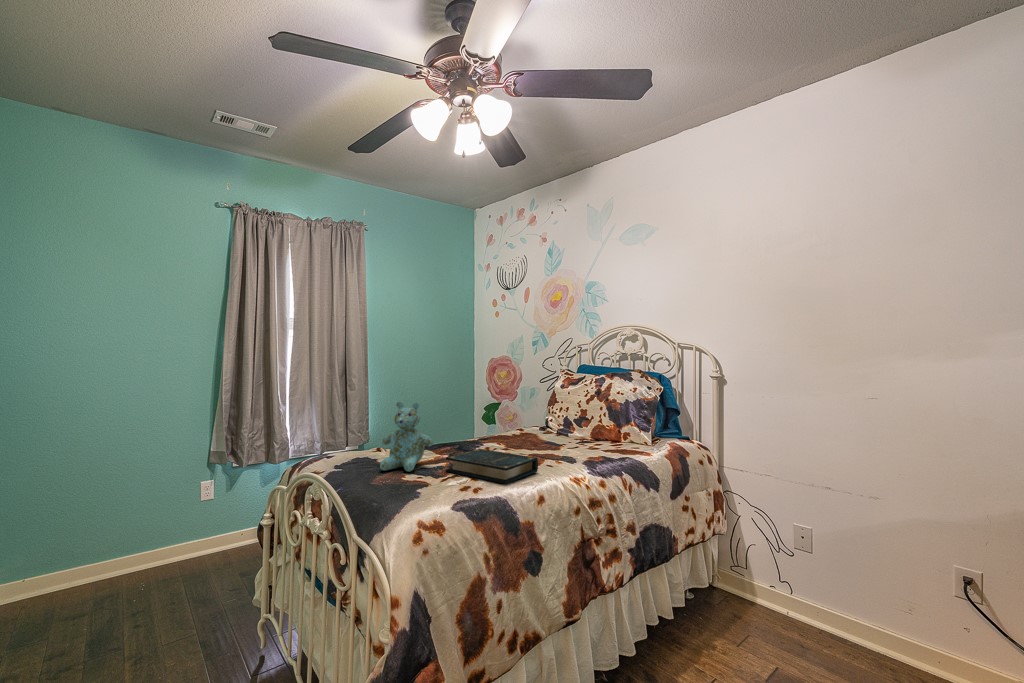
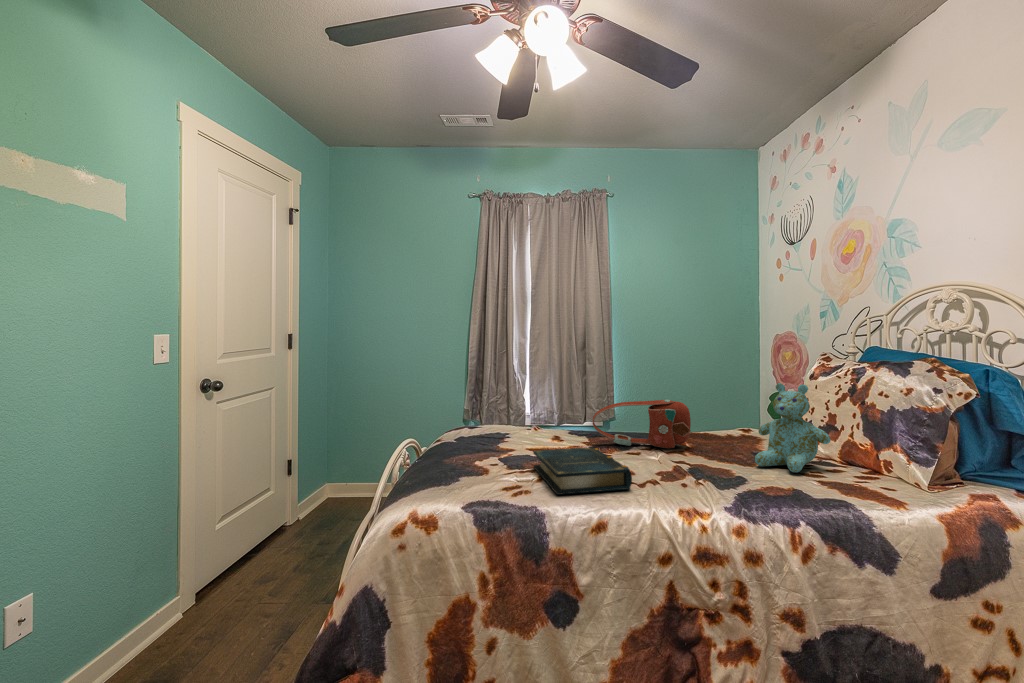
stuffed bear: present [380,402,433,472] -> present [755,383,831,473]
handbag: none [448,409,517,447] -> present [593,400,691,448]

